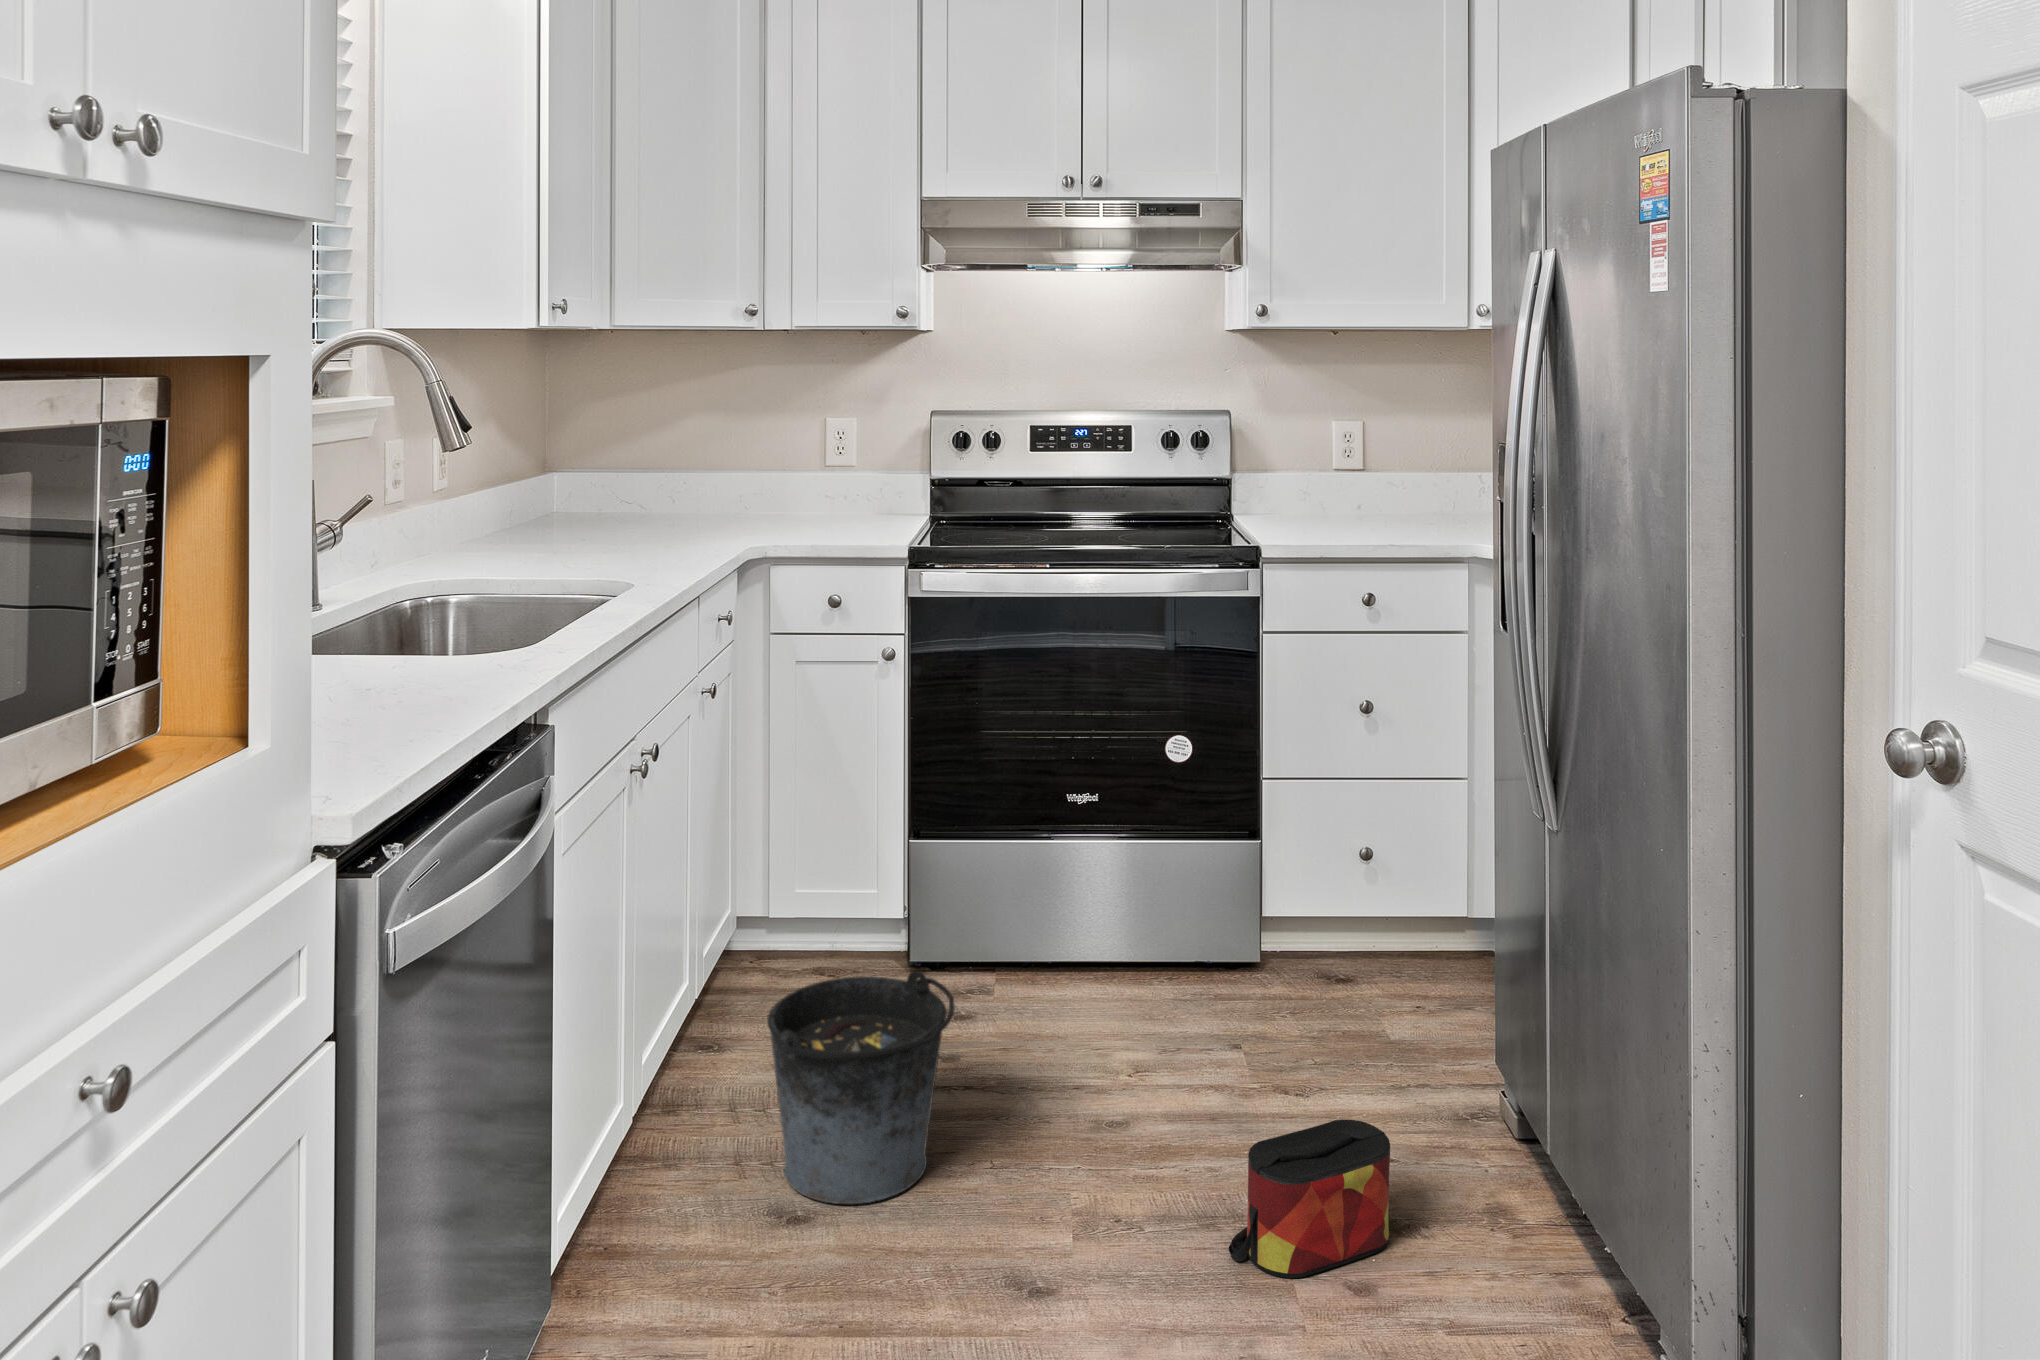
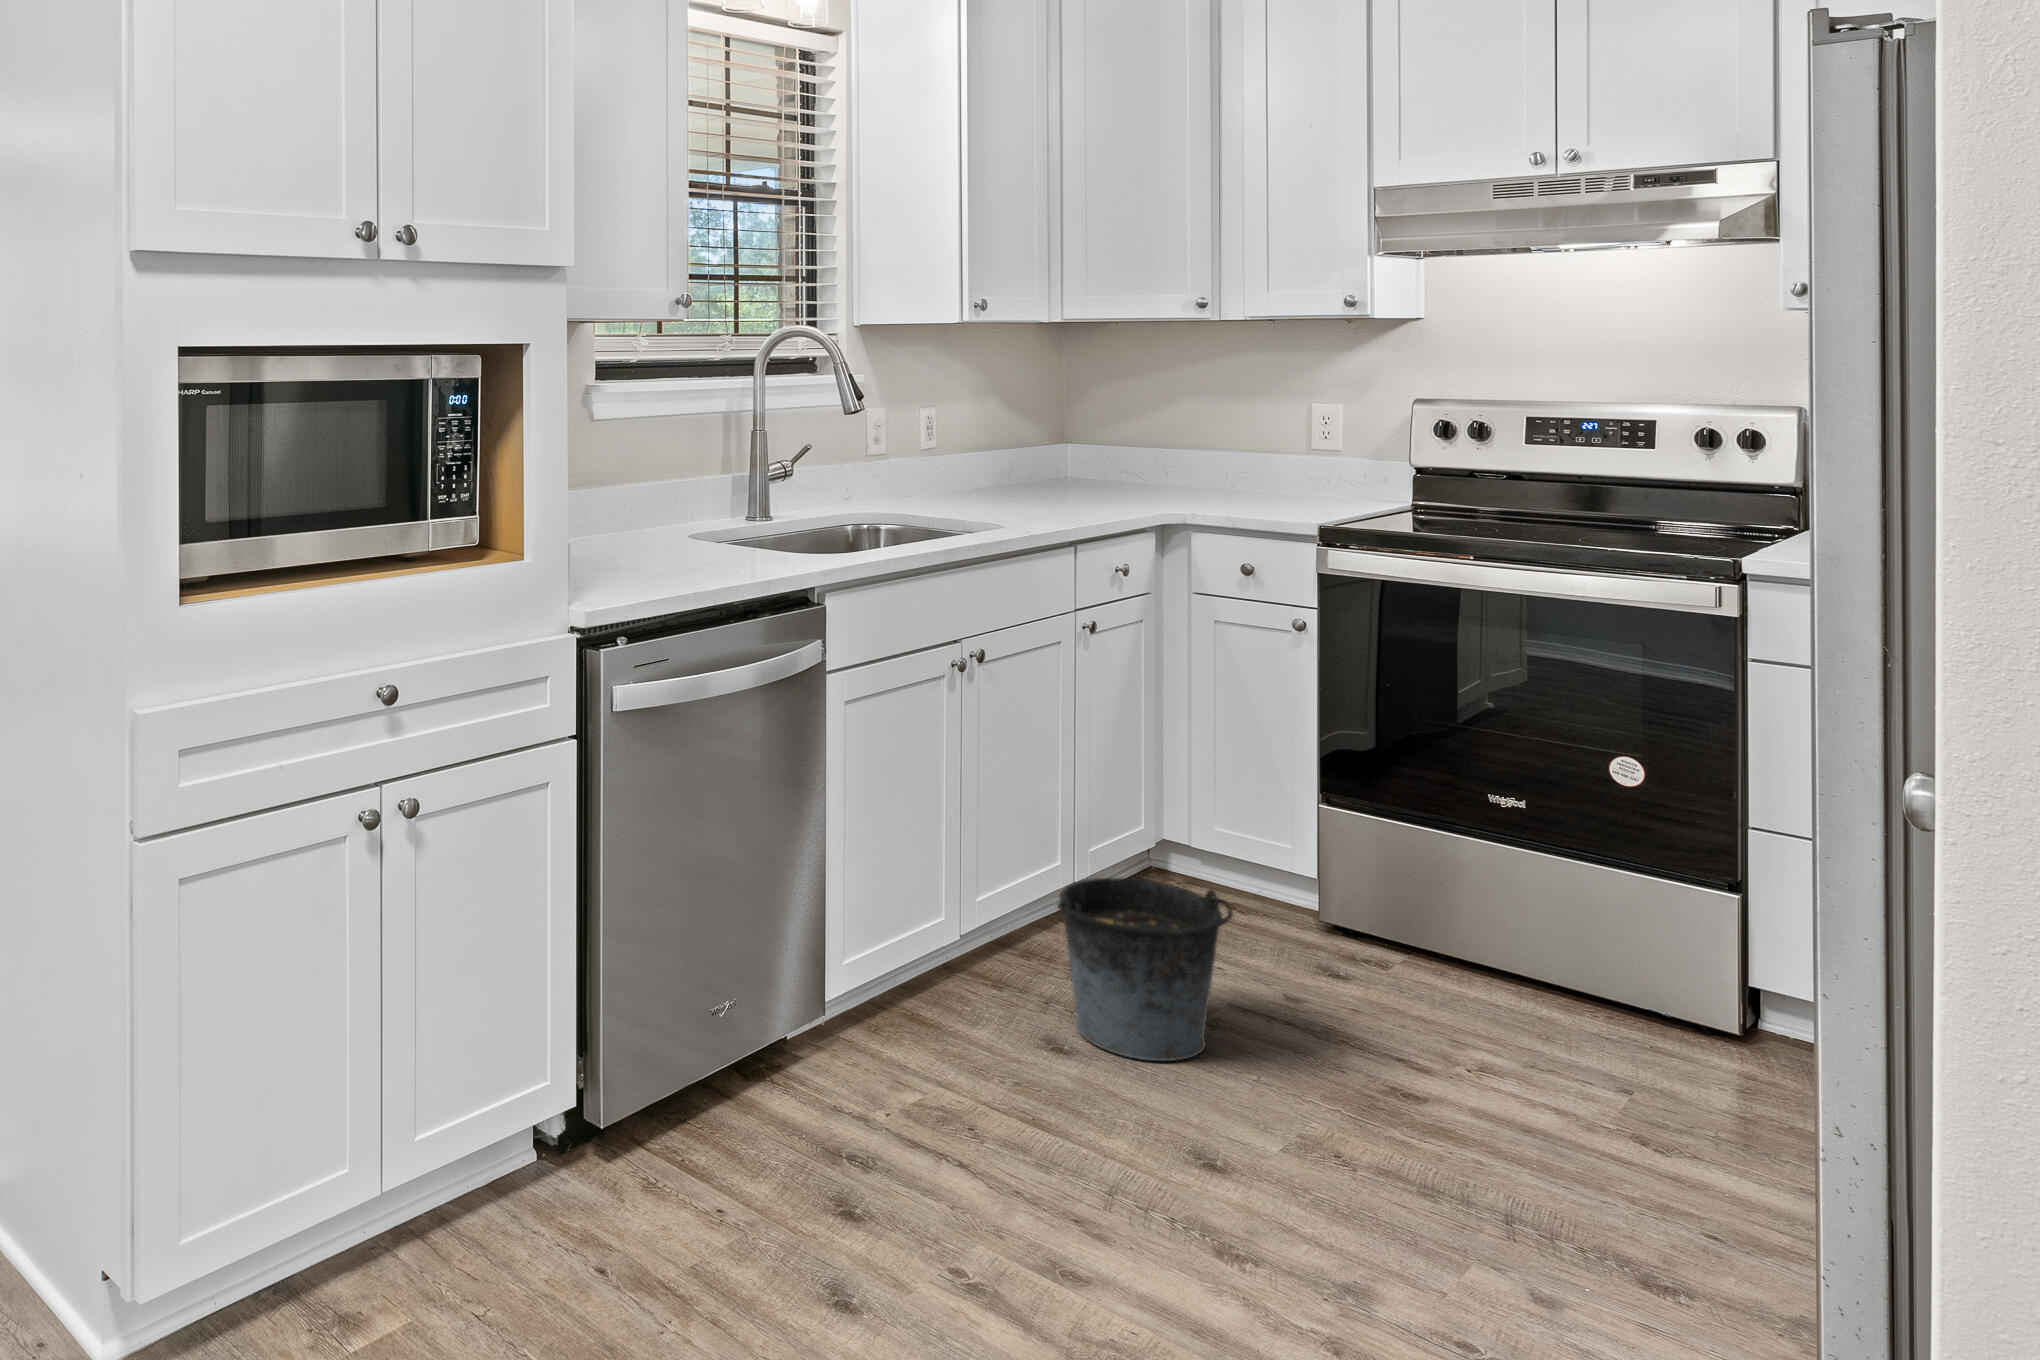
bag: present [1229,1120,1390,1278] -> none [1426,1117,1651,1275]

